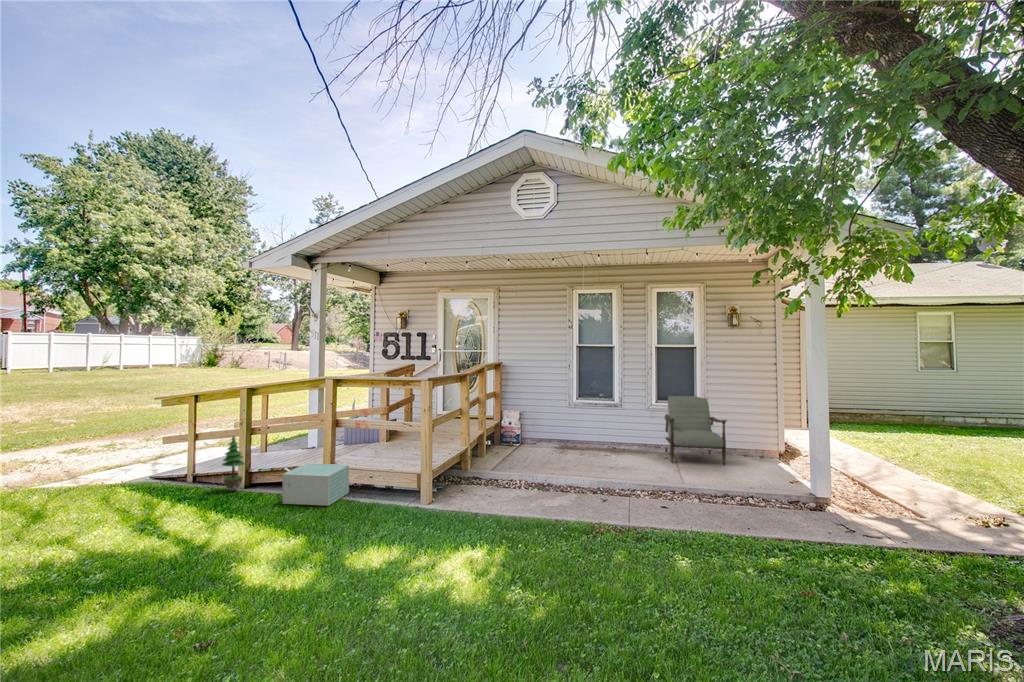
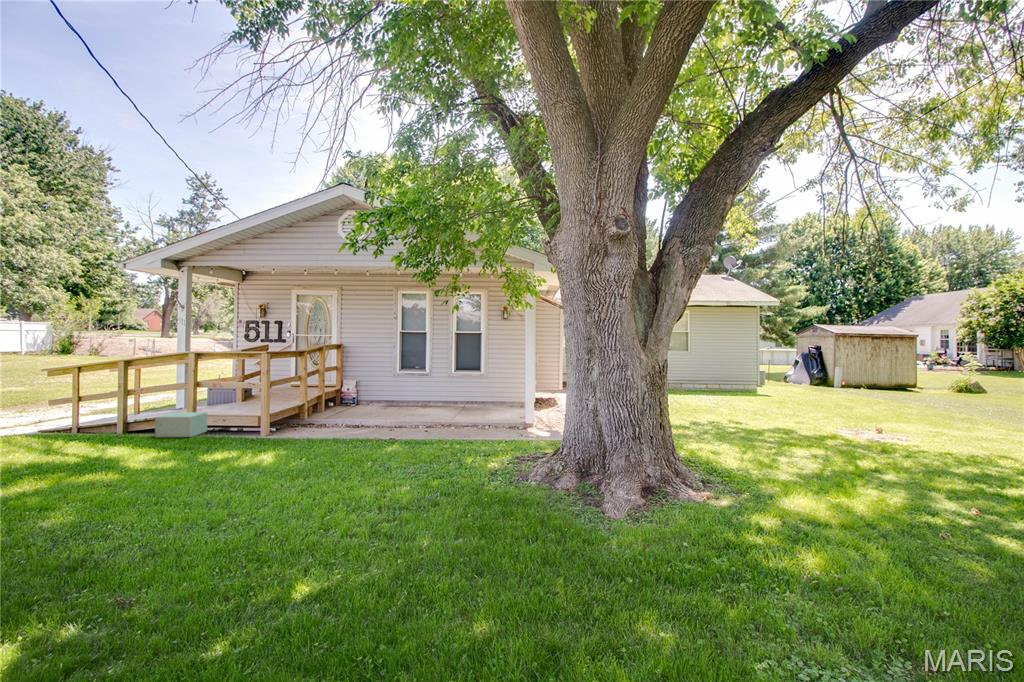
chair: present [665,396,726,465] -> none [455,368,493,413]
potted tree: present [222,436,244,491] -> none [105,393,124,434]

